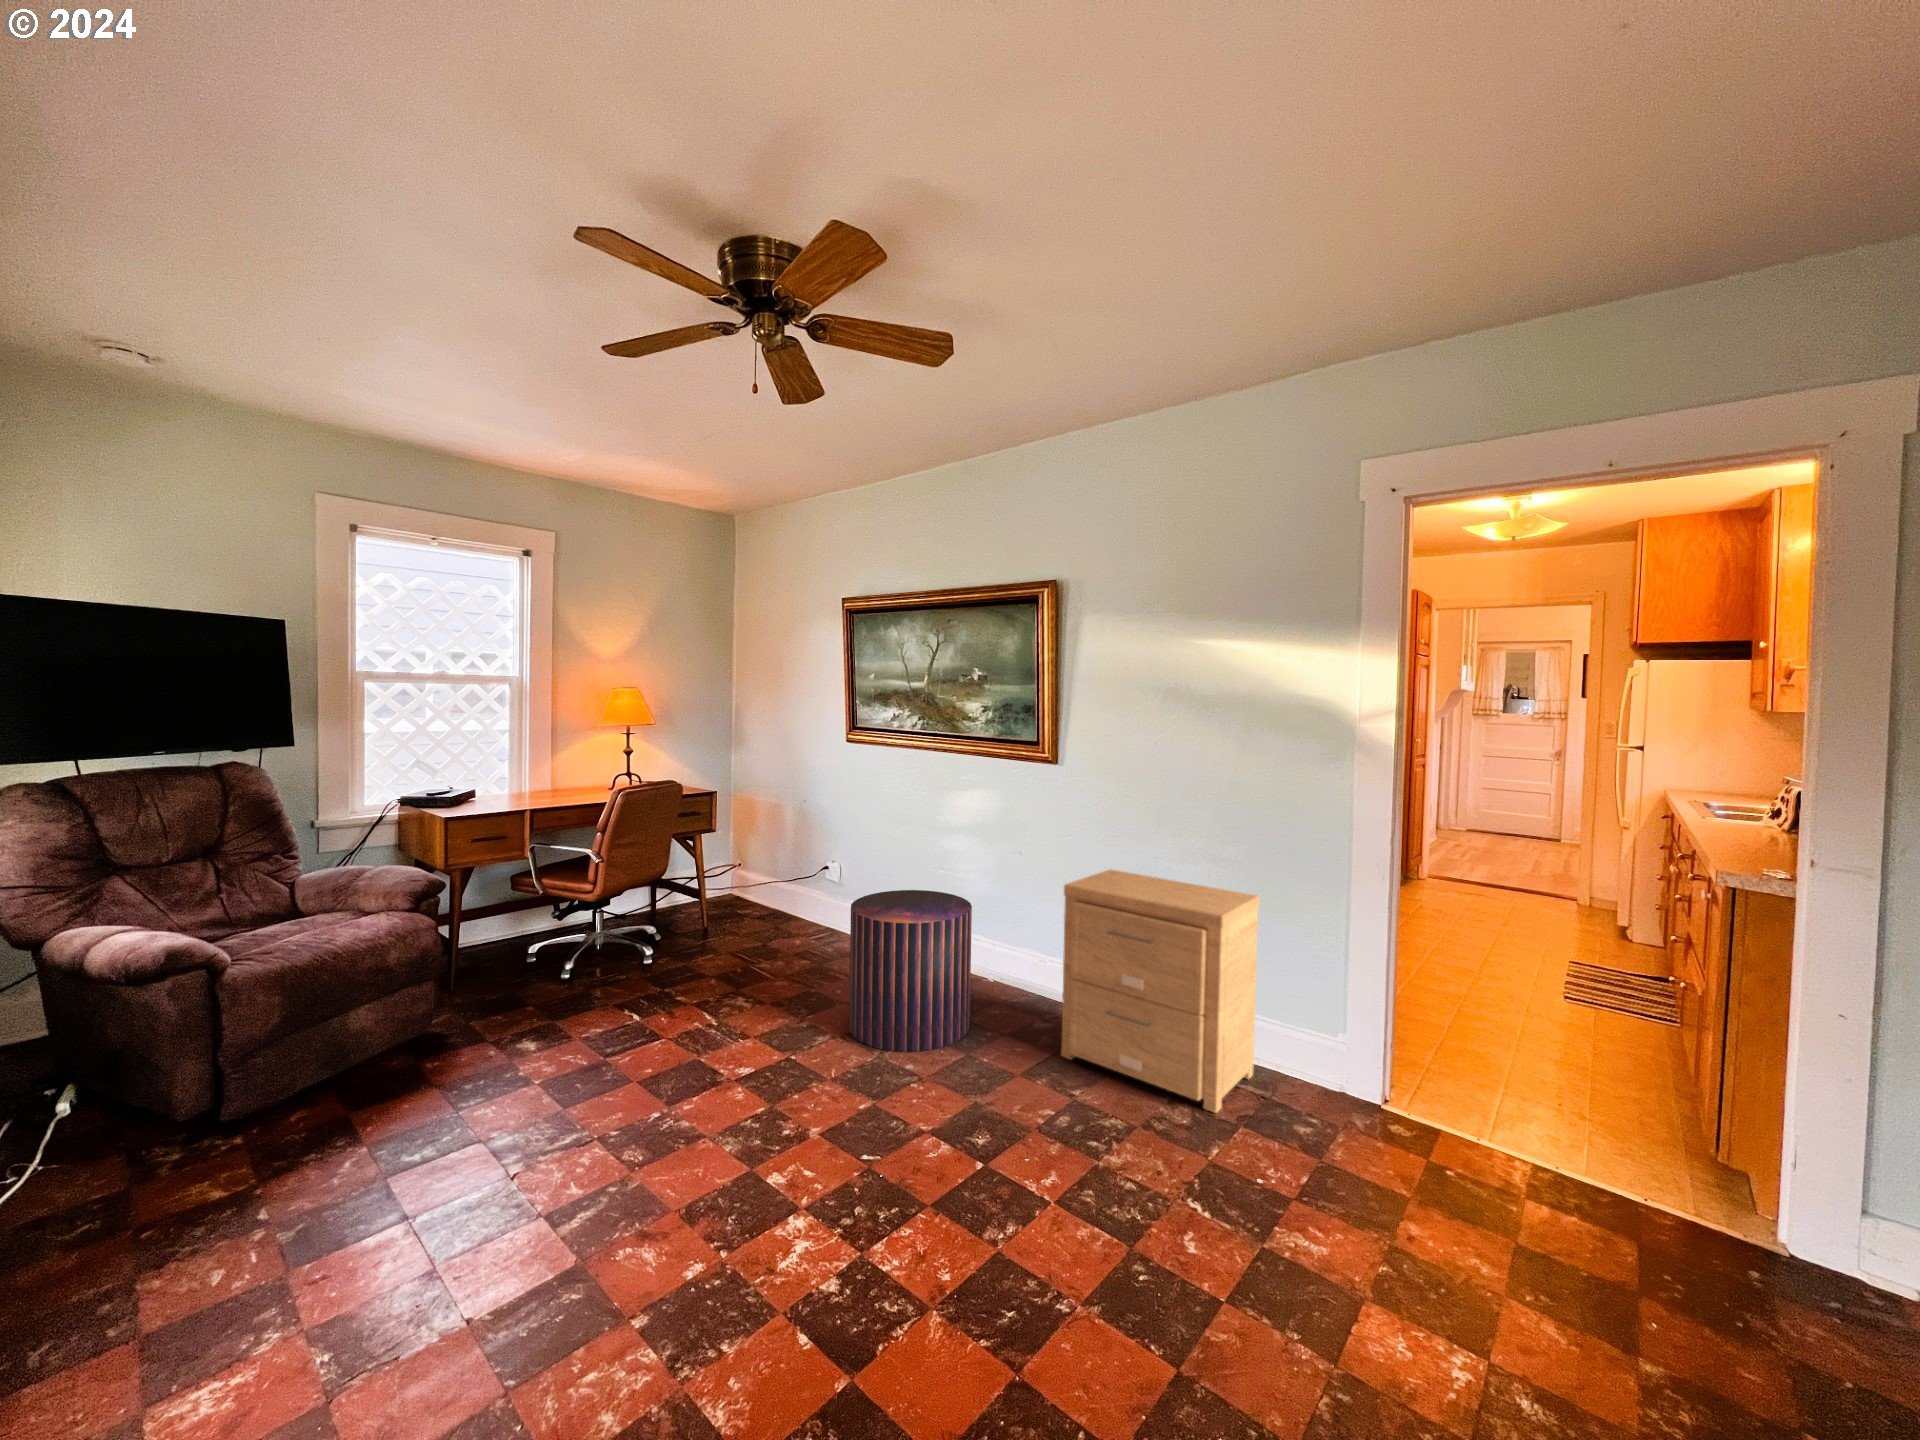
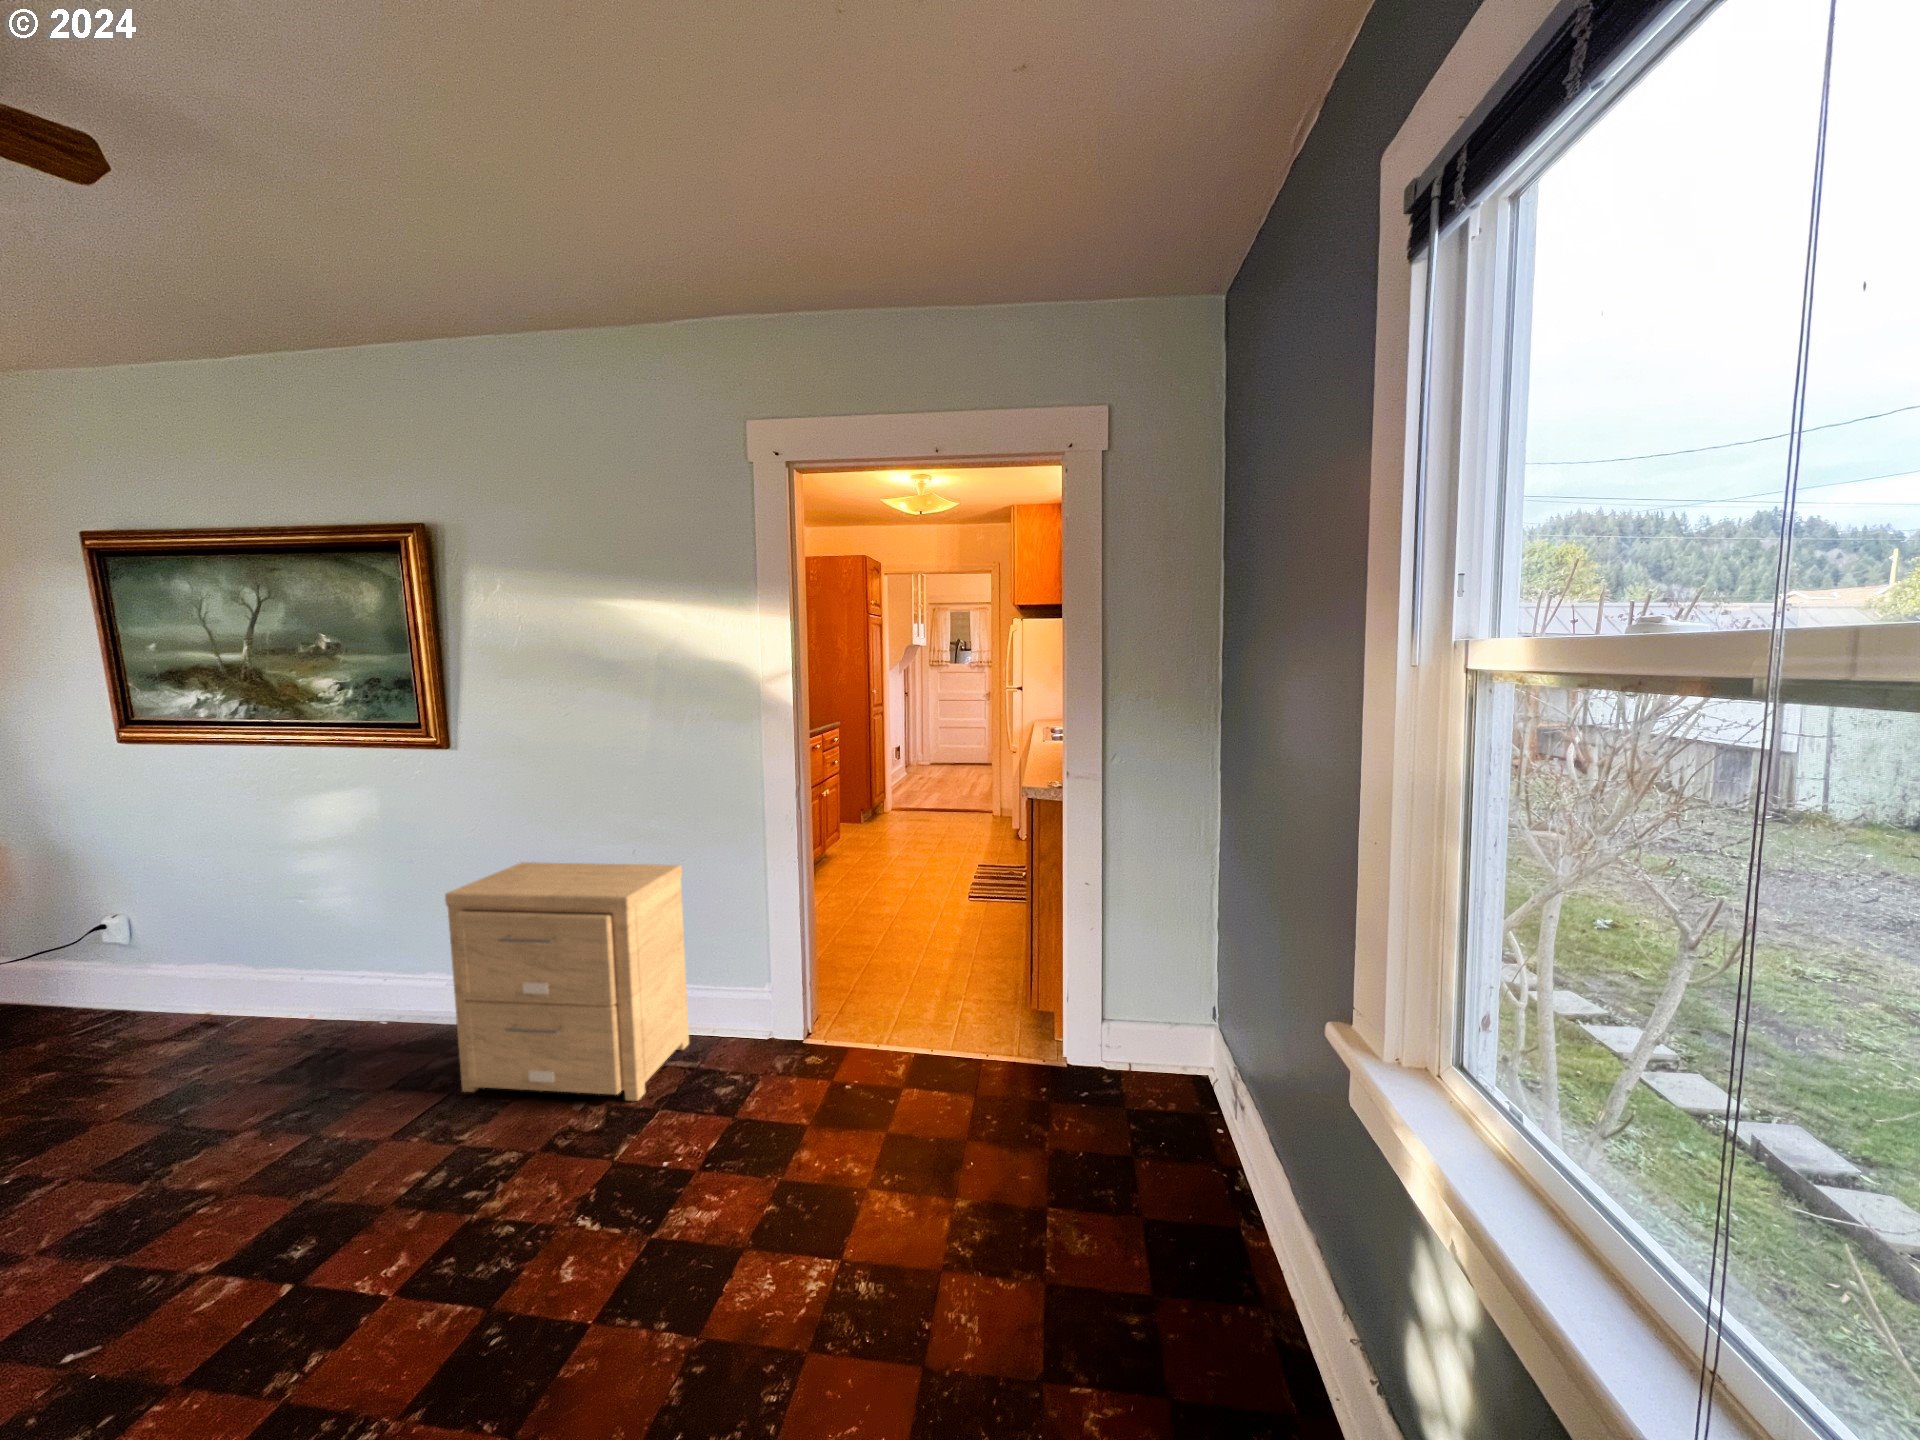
pouf: present [849,890,972,1052] -> none [87,930,334,1172]

